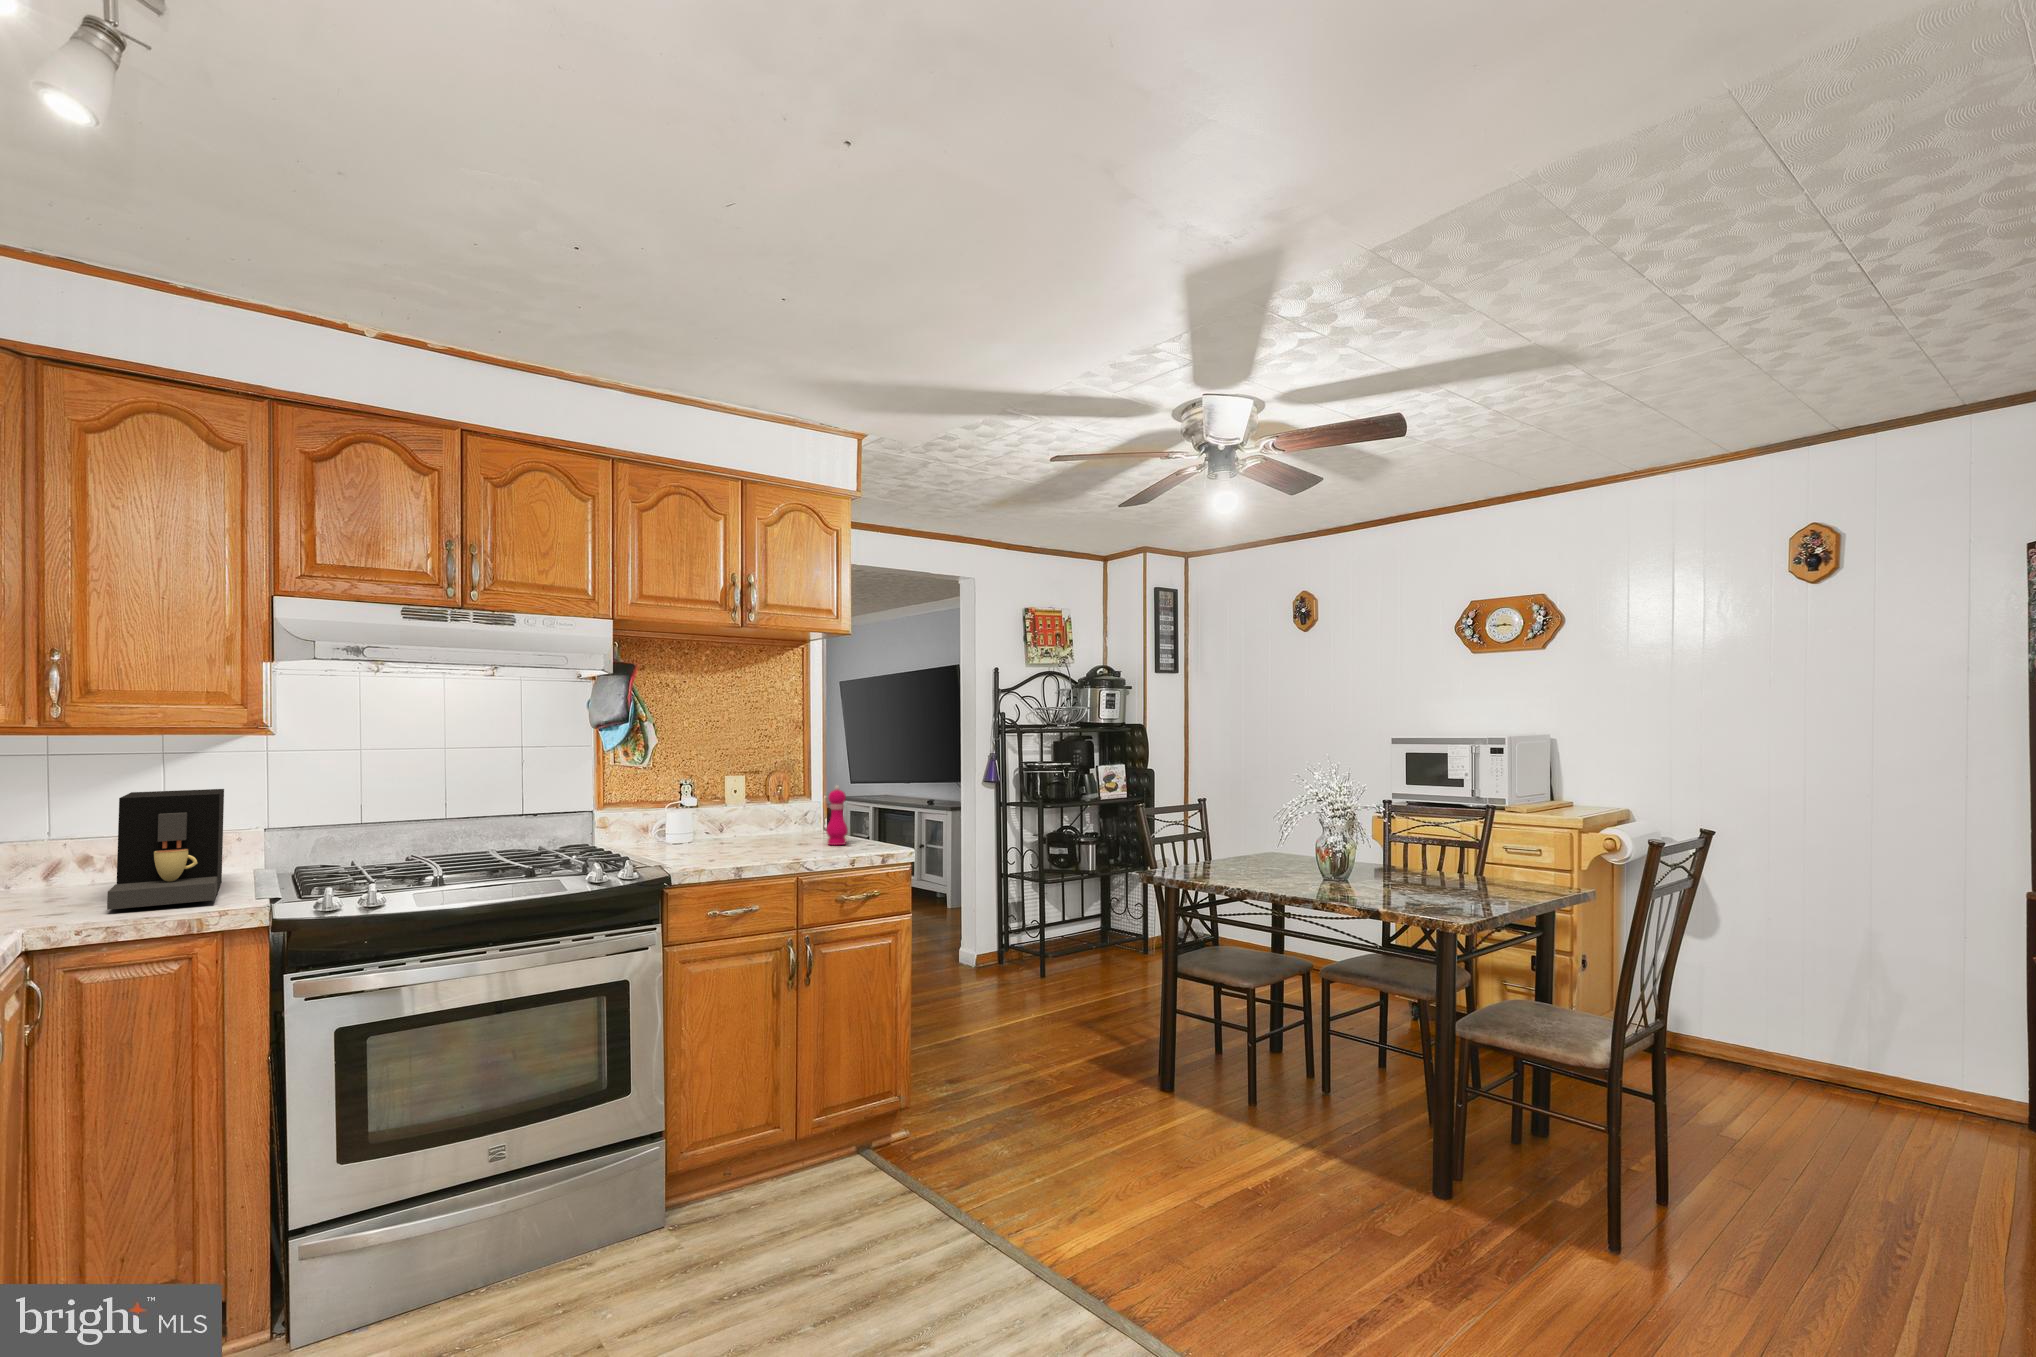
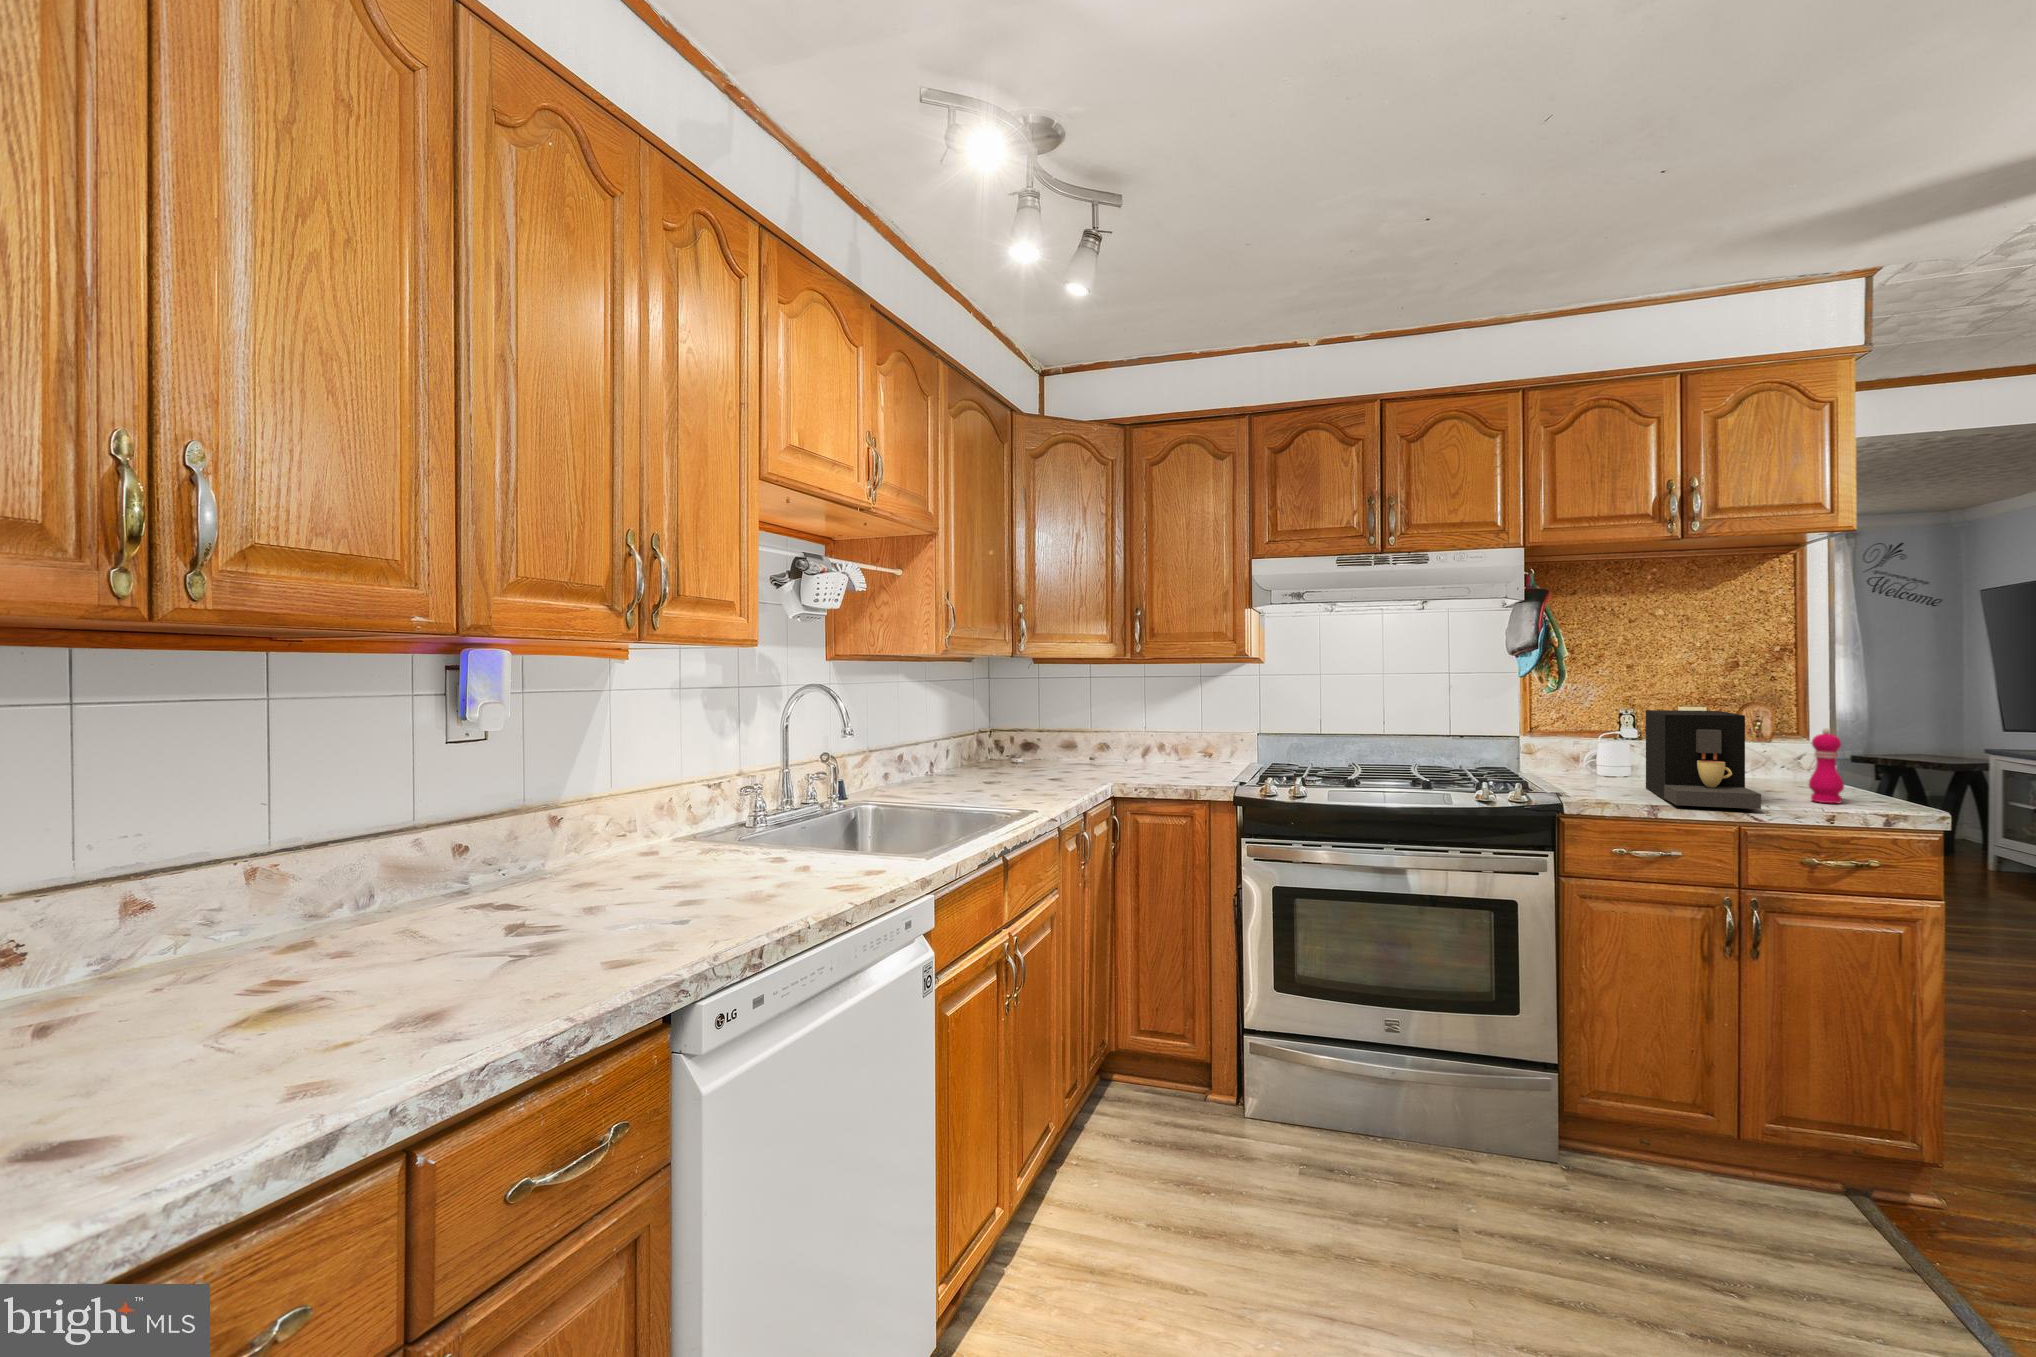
coffee maker: present [107,789,224,910] -> present [1646,710,1761,809]

